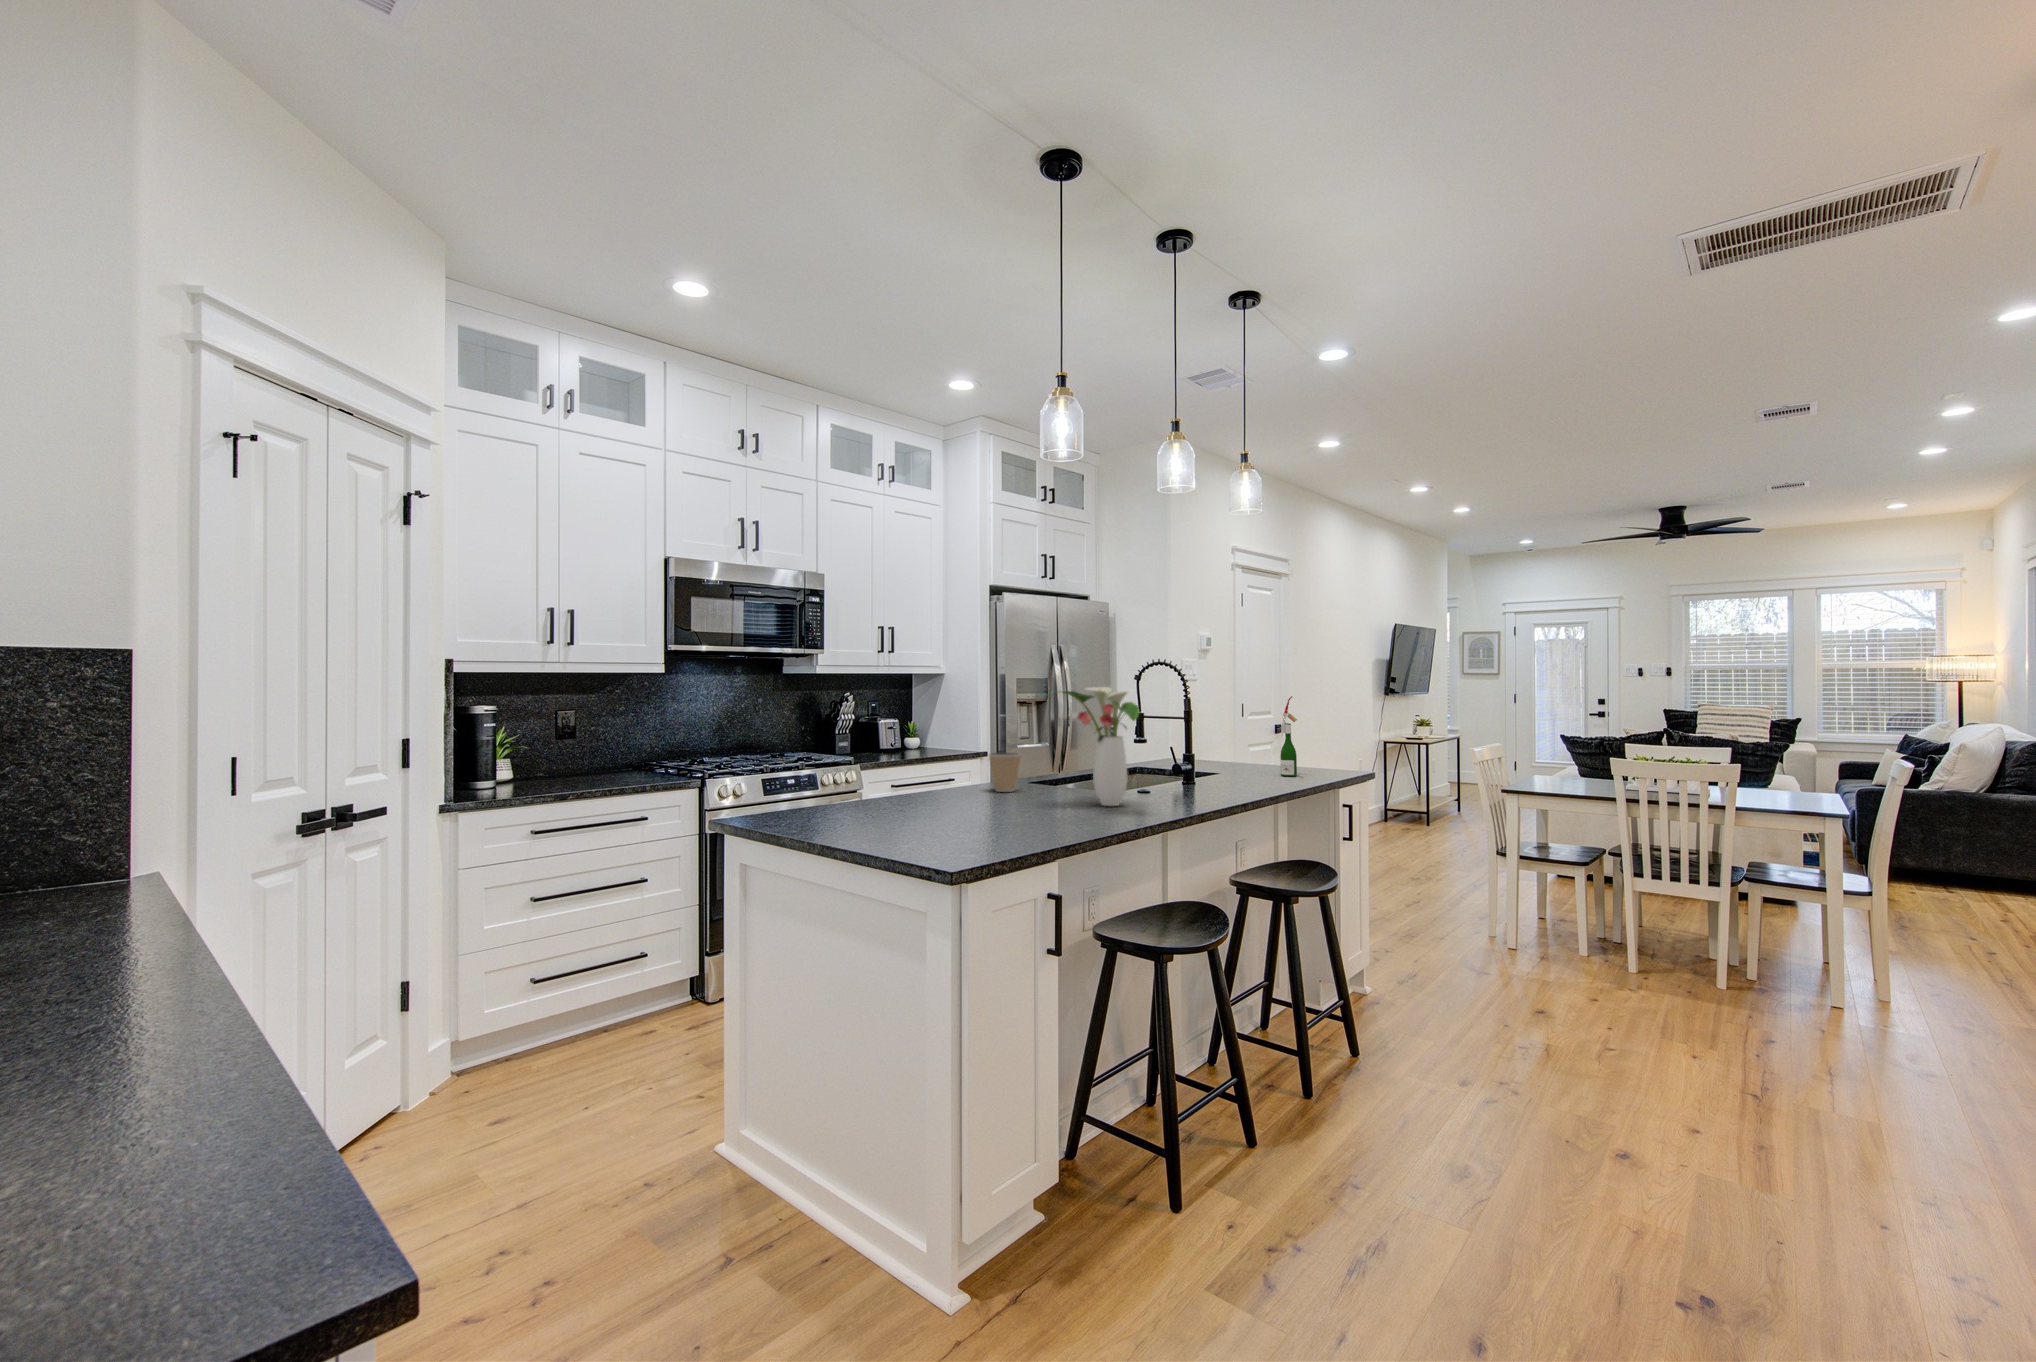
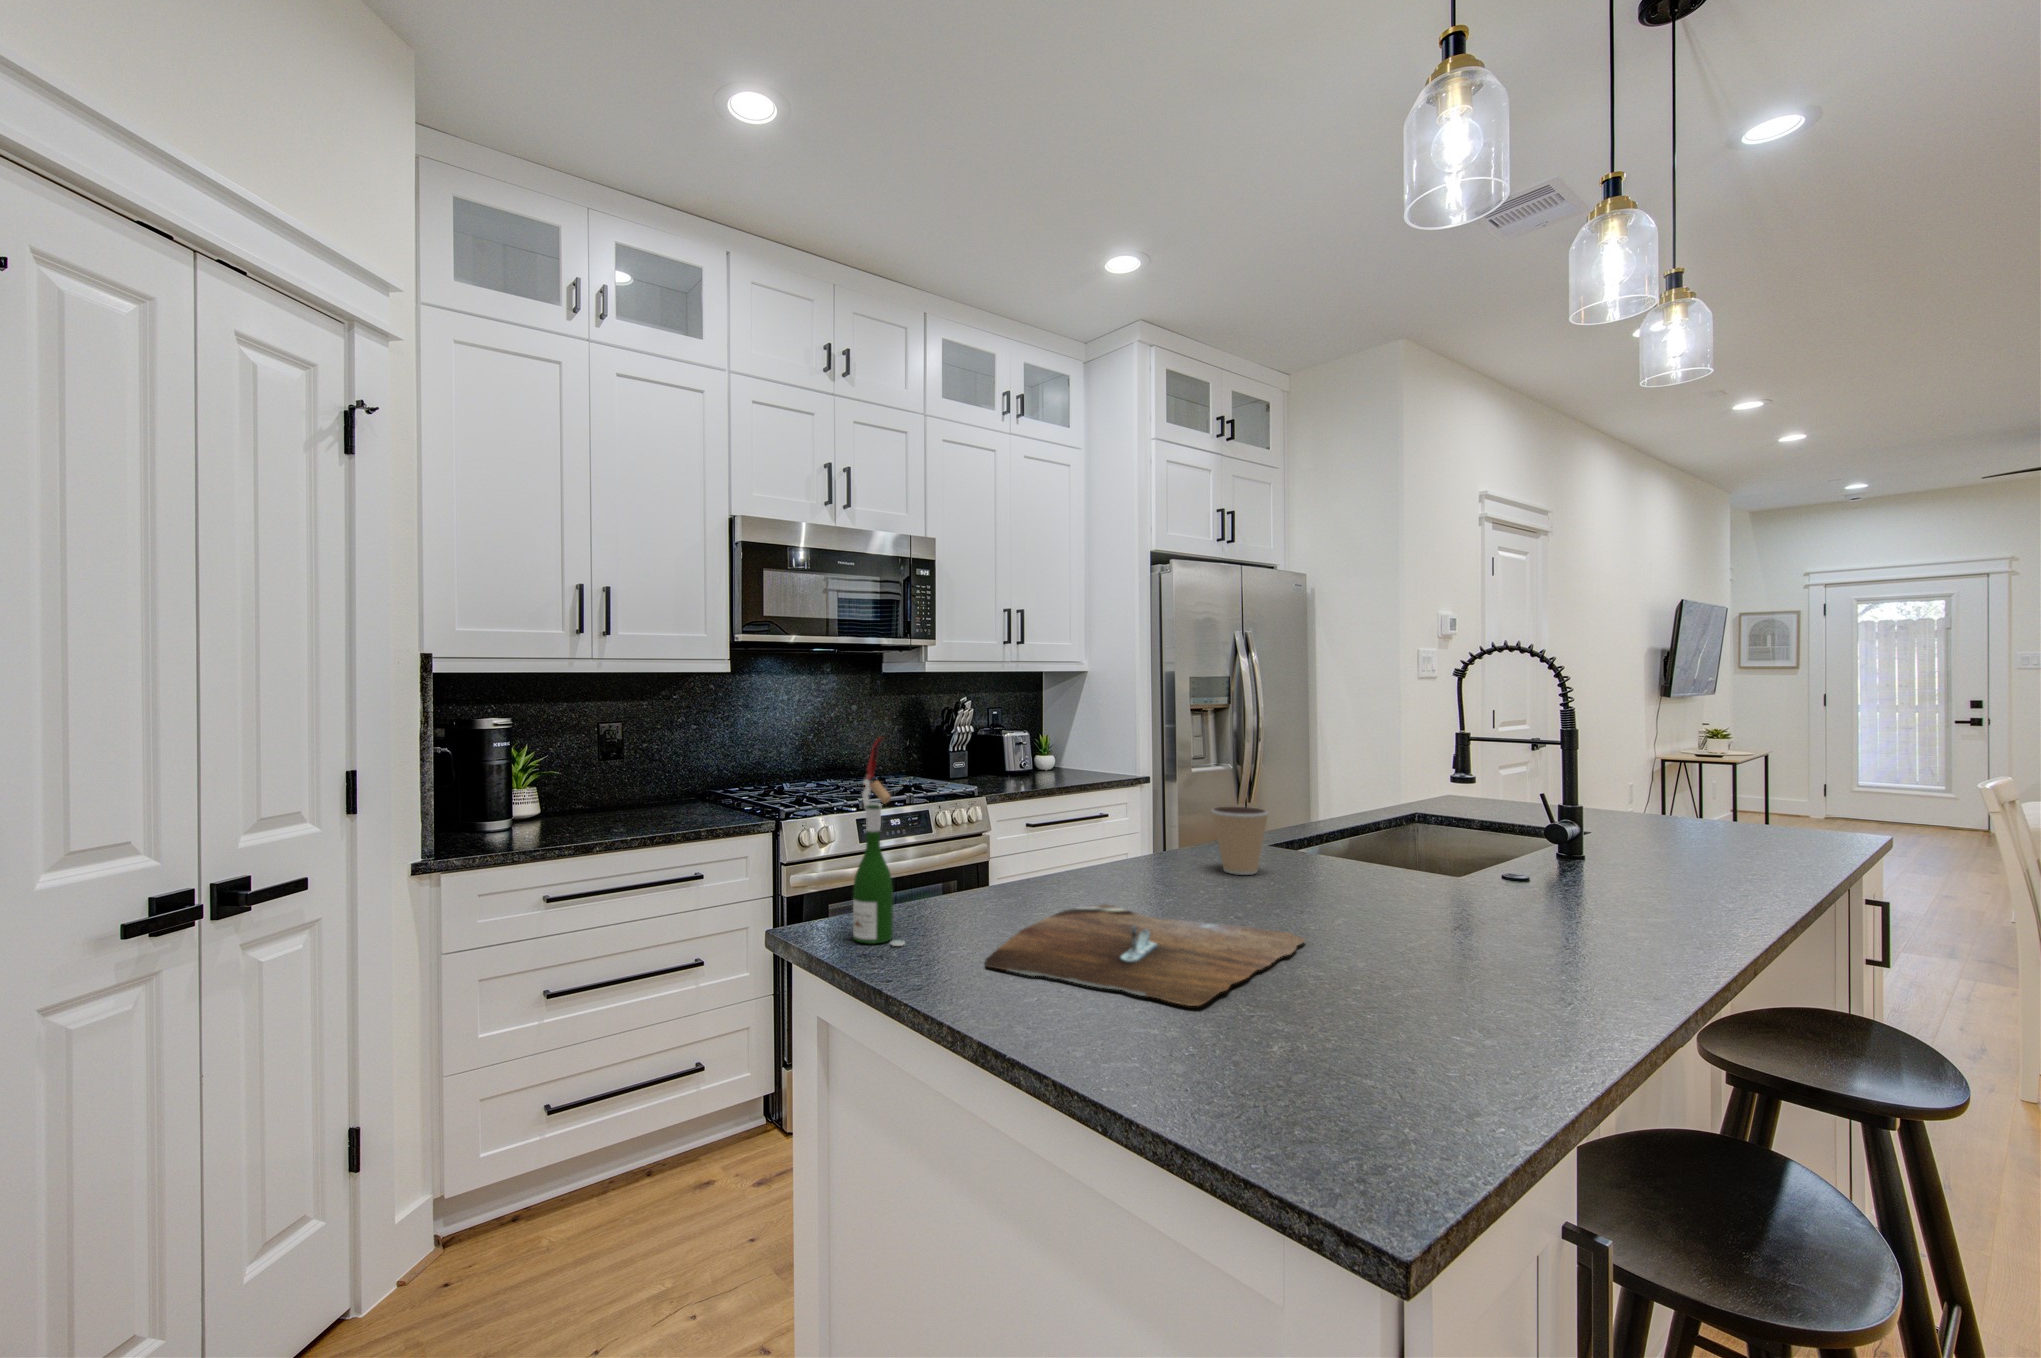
flower arrangement: present [1052,687,1139,806] -> none [1343,701,1558,925]
wine bottle: present [1281,697,1304,777] -> present [853,737,904,946]
cutting board: none [838,803,1016,832] -> present [986,904,1305,1006]

